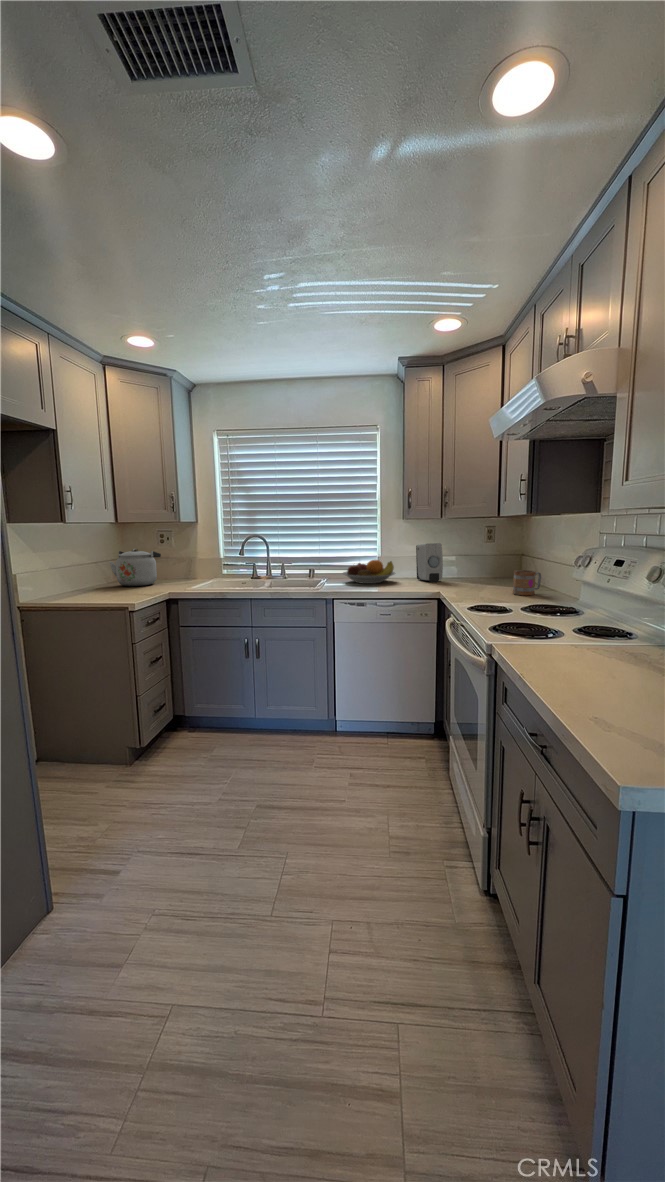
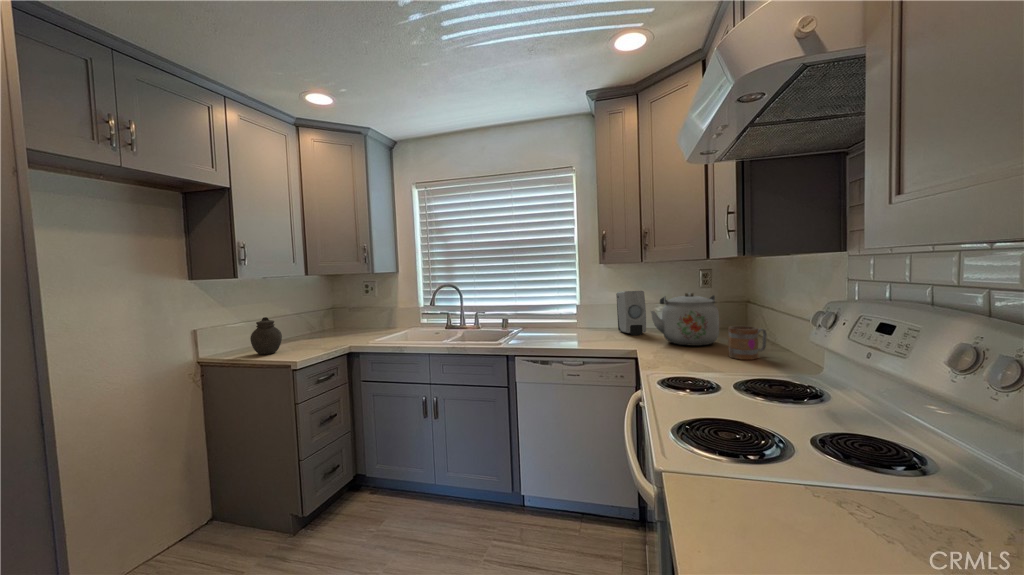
kettle: present [109,549,161,586] -> present [651,293,719,346]
fruit bowl: present [343,560,395,584] -> none [533,310,592,336]
jar: none [73,563,103,600] -> present [250,317,282,354]

